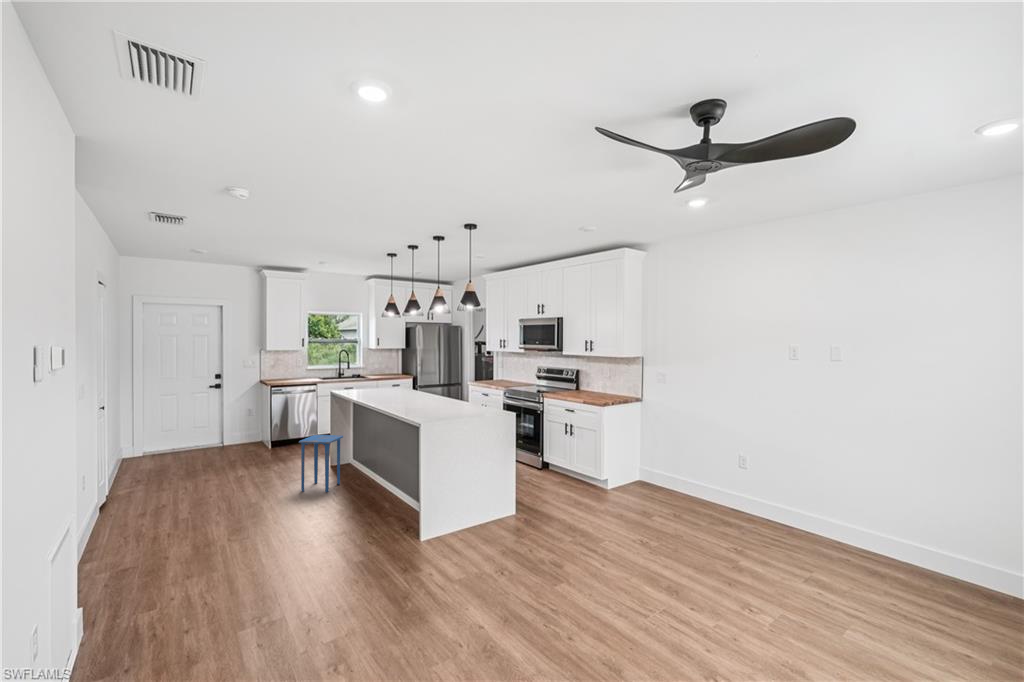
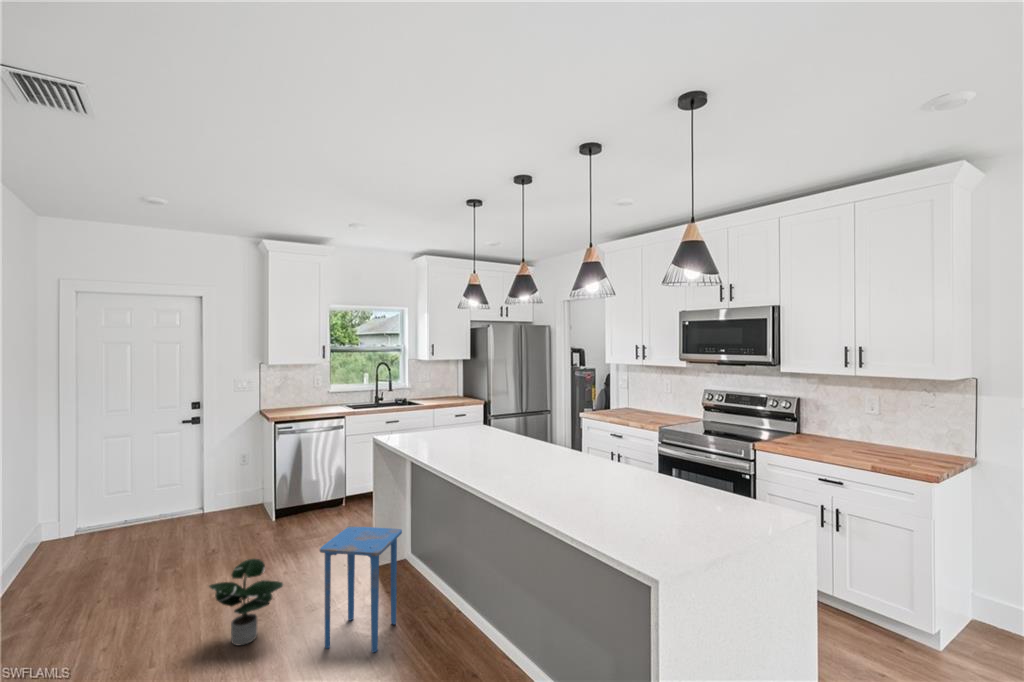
potted plant: none [241,451,280,491] -> present [209,559,283,645]

